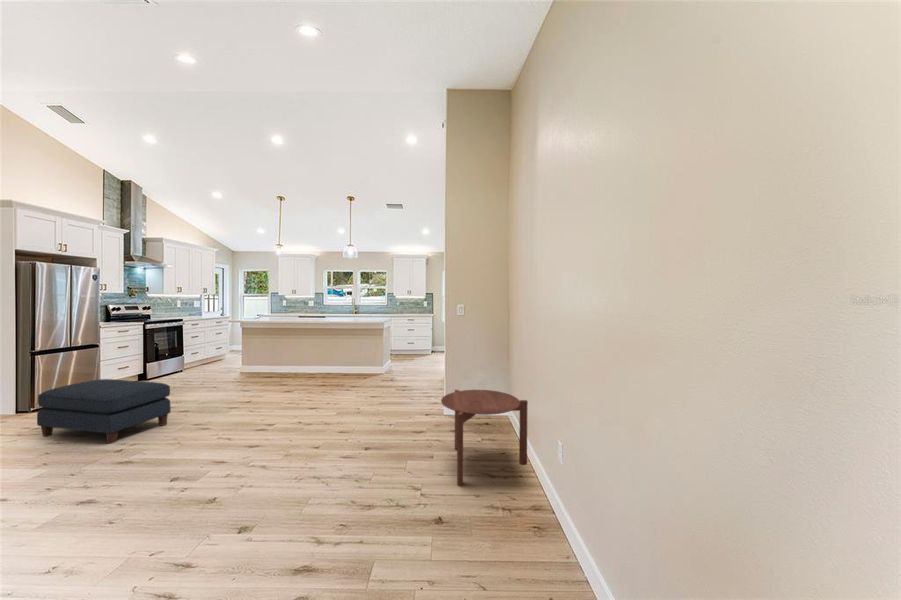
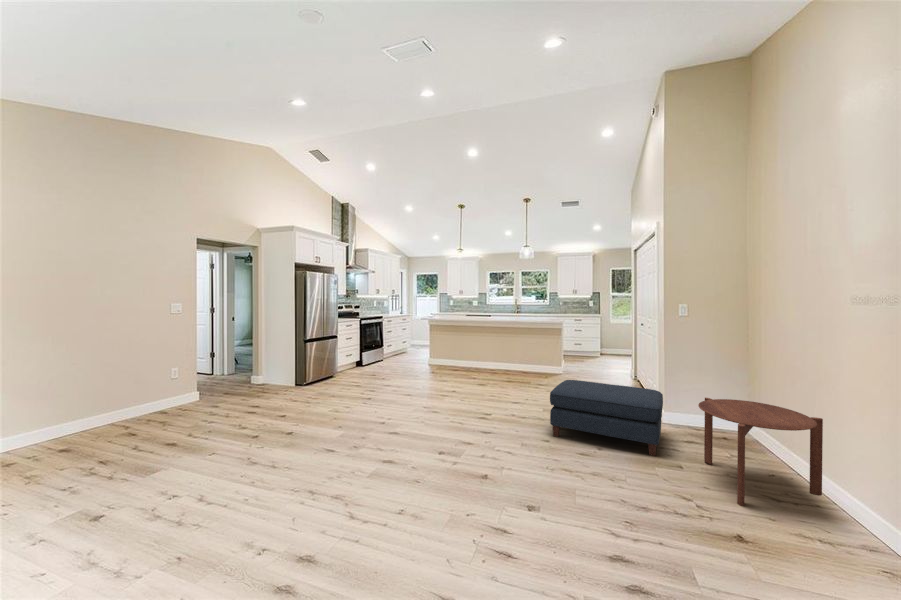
ottoman: present [37,379,171,444] -> present [550,380,663,456]

